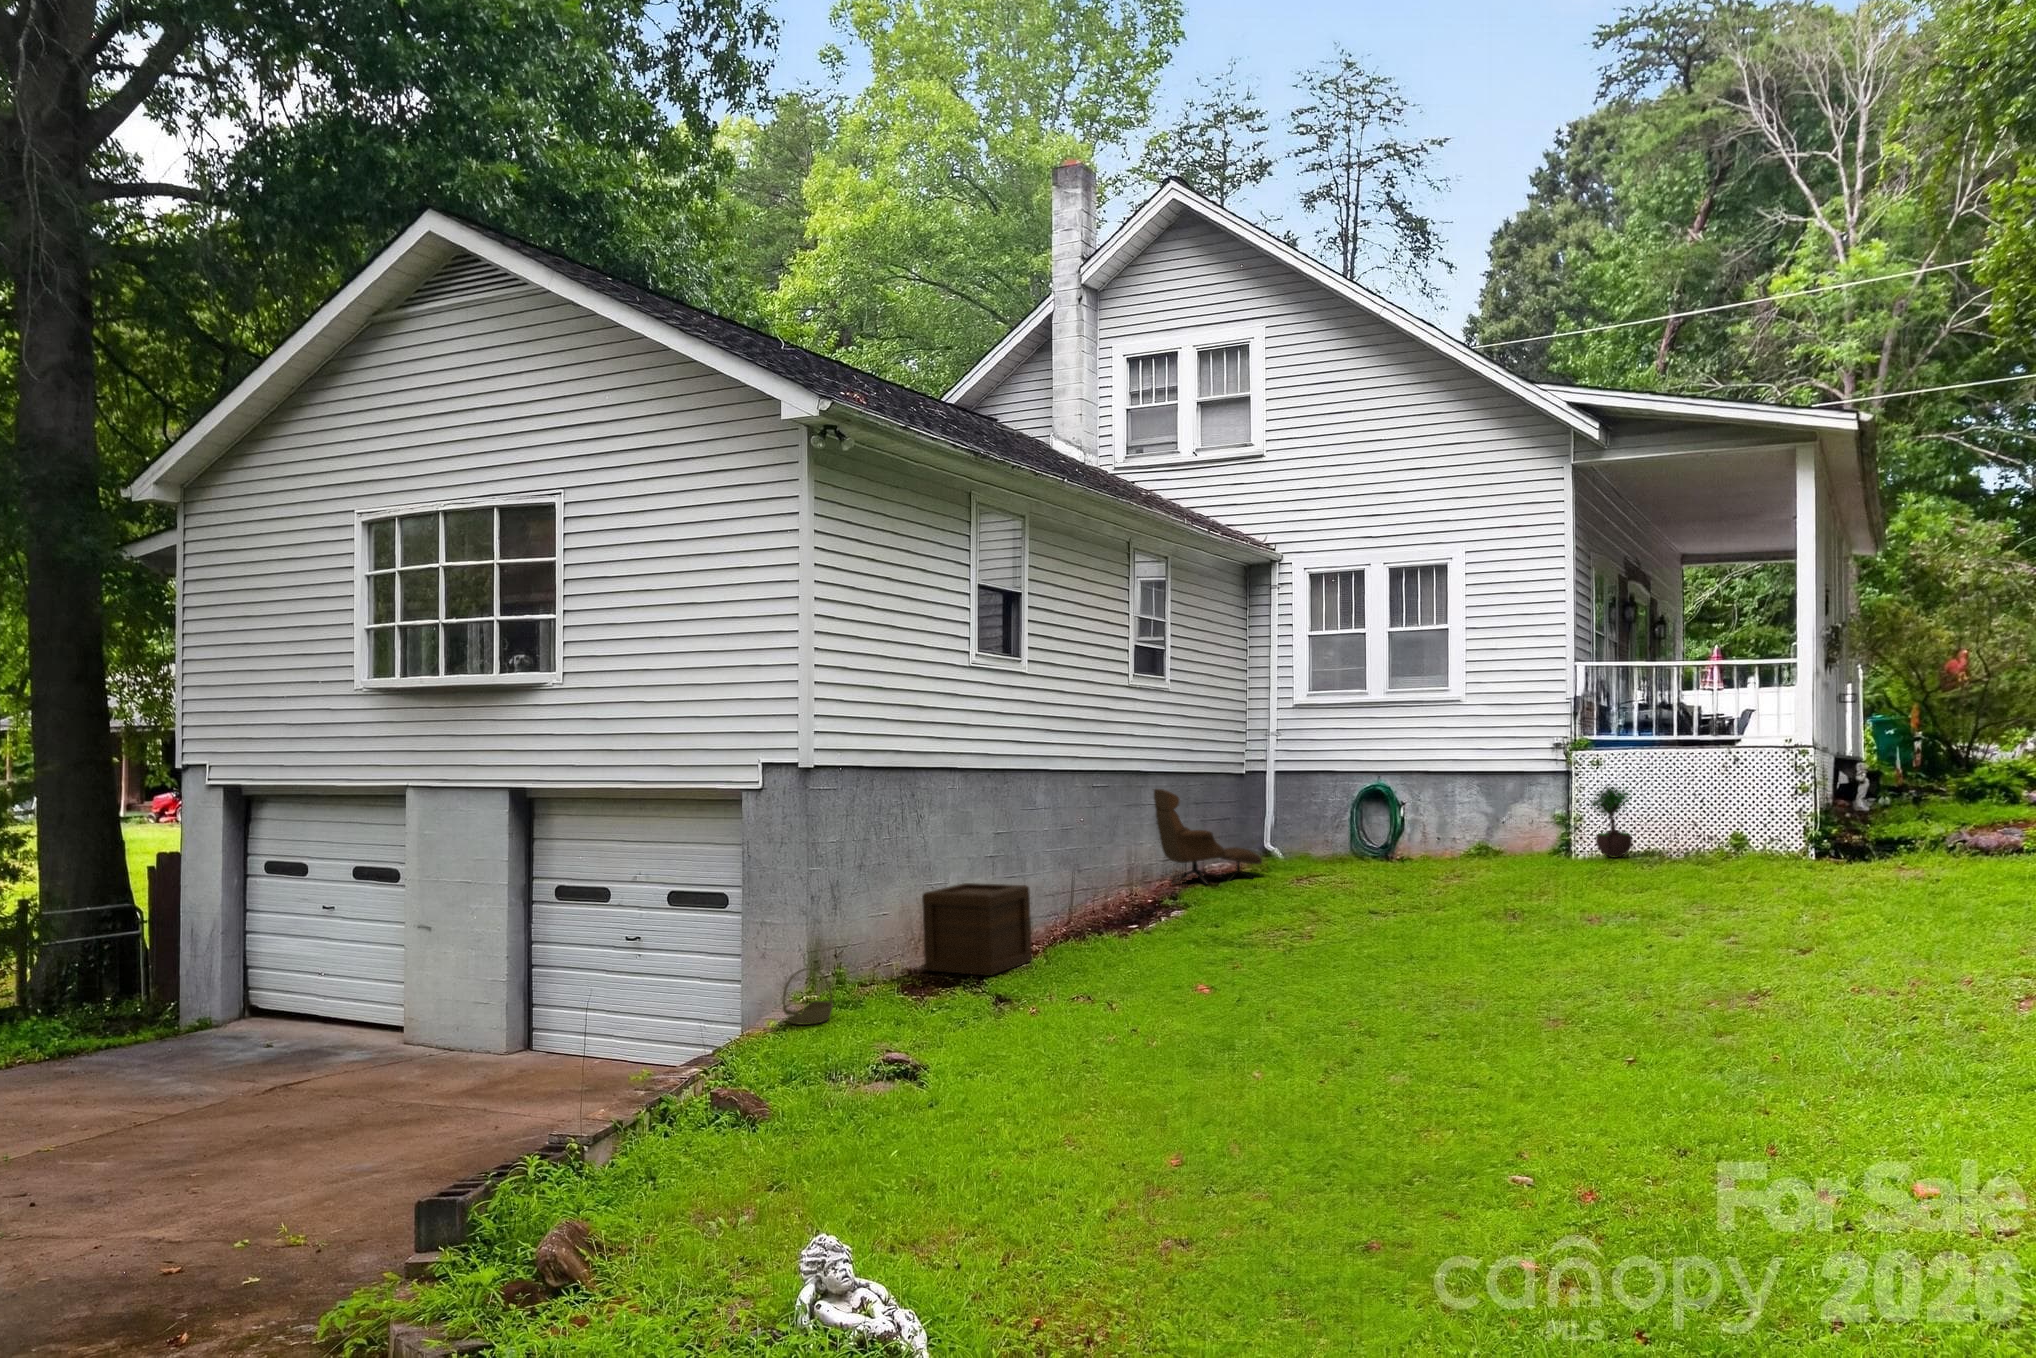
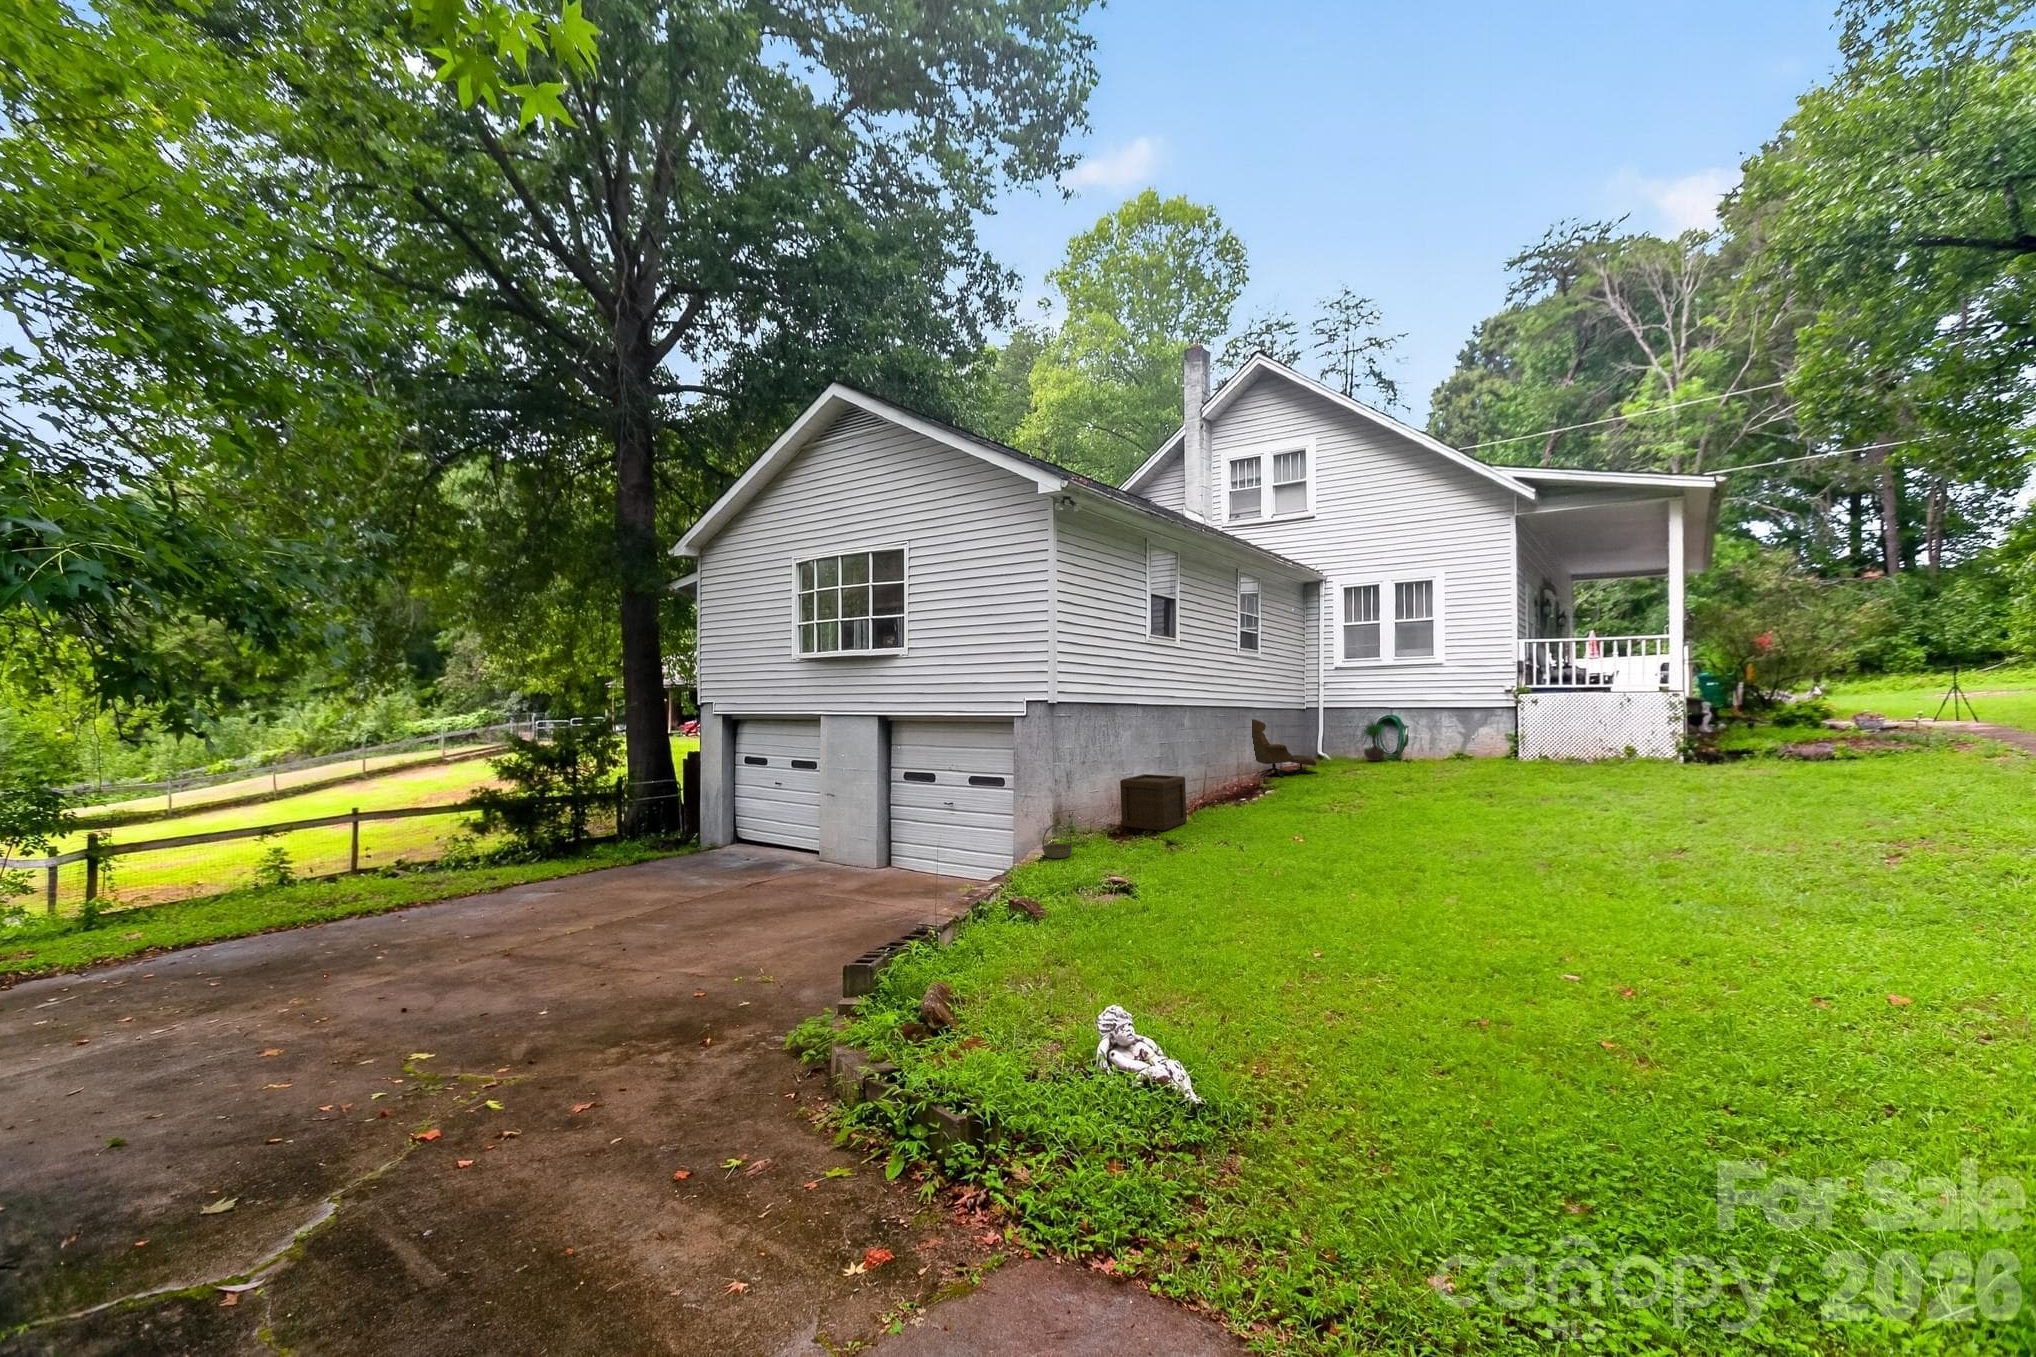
potted tree: present [1591,785,1632,858] -> present [1362,722,1384,761]

